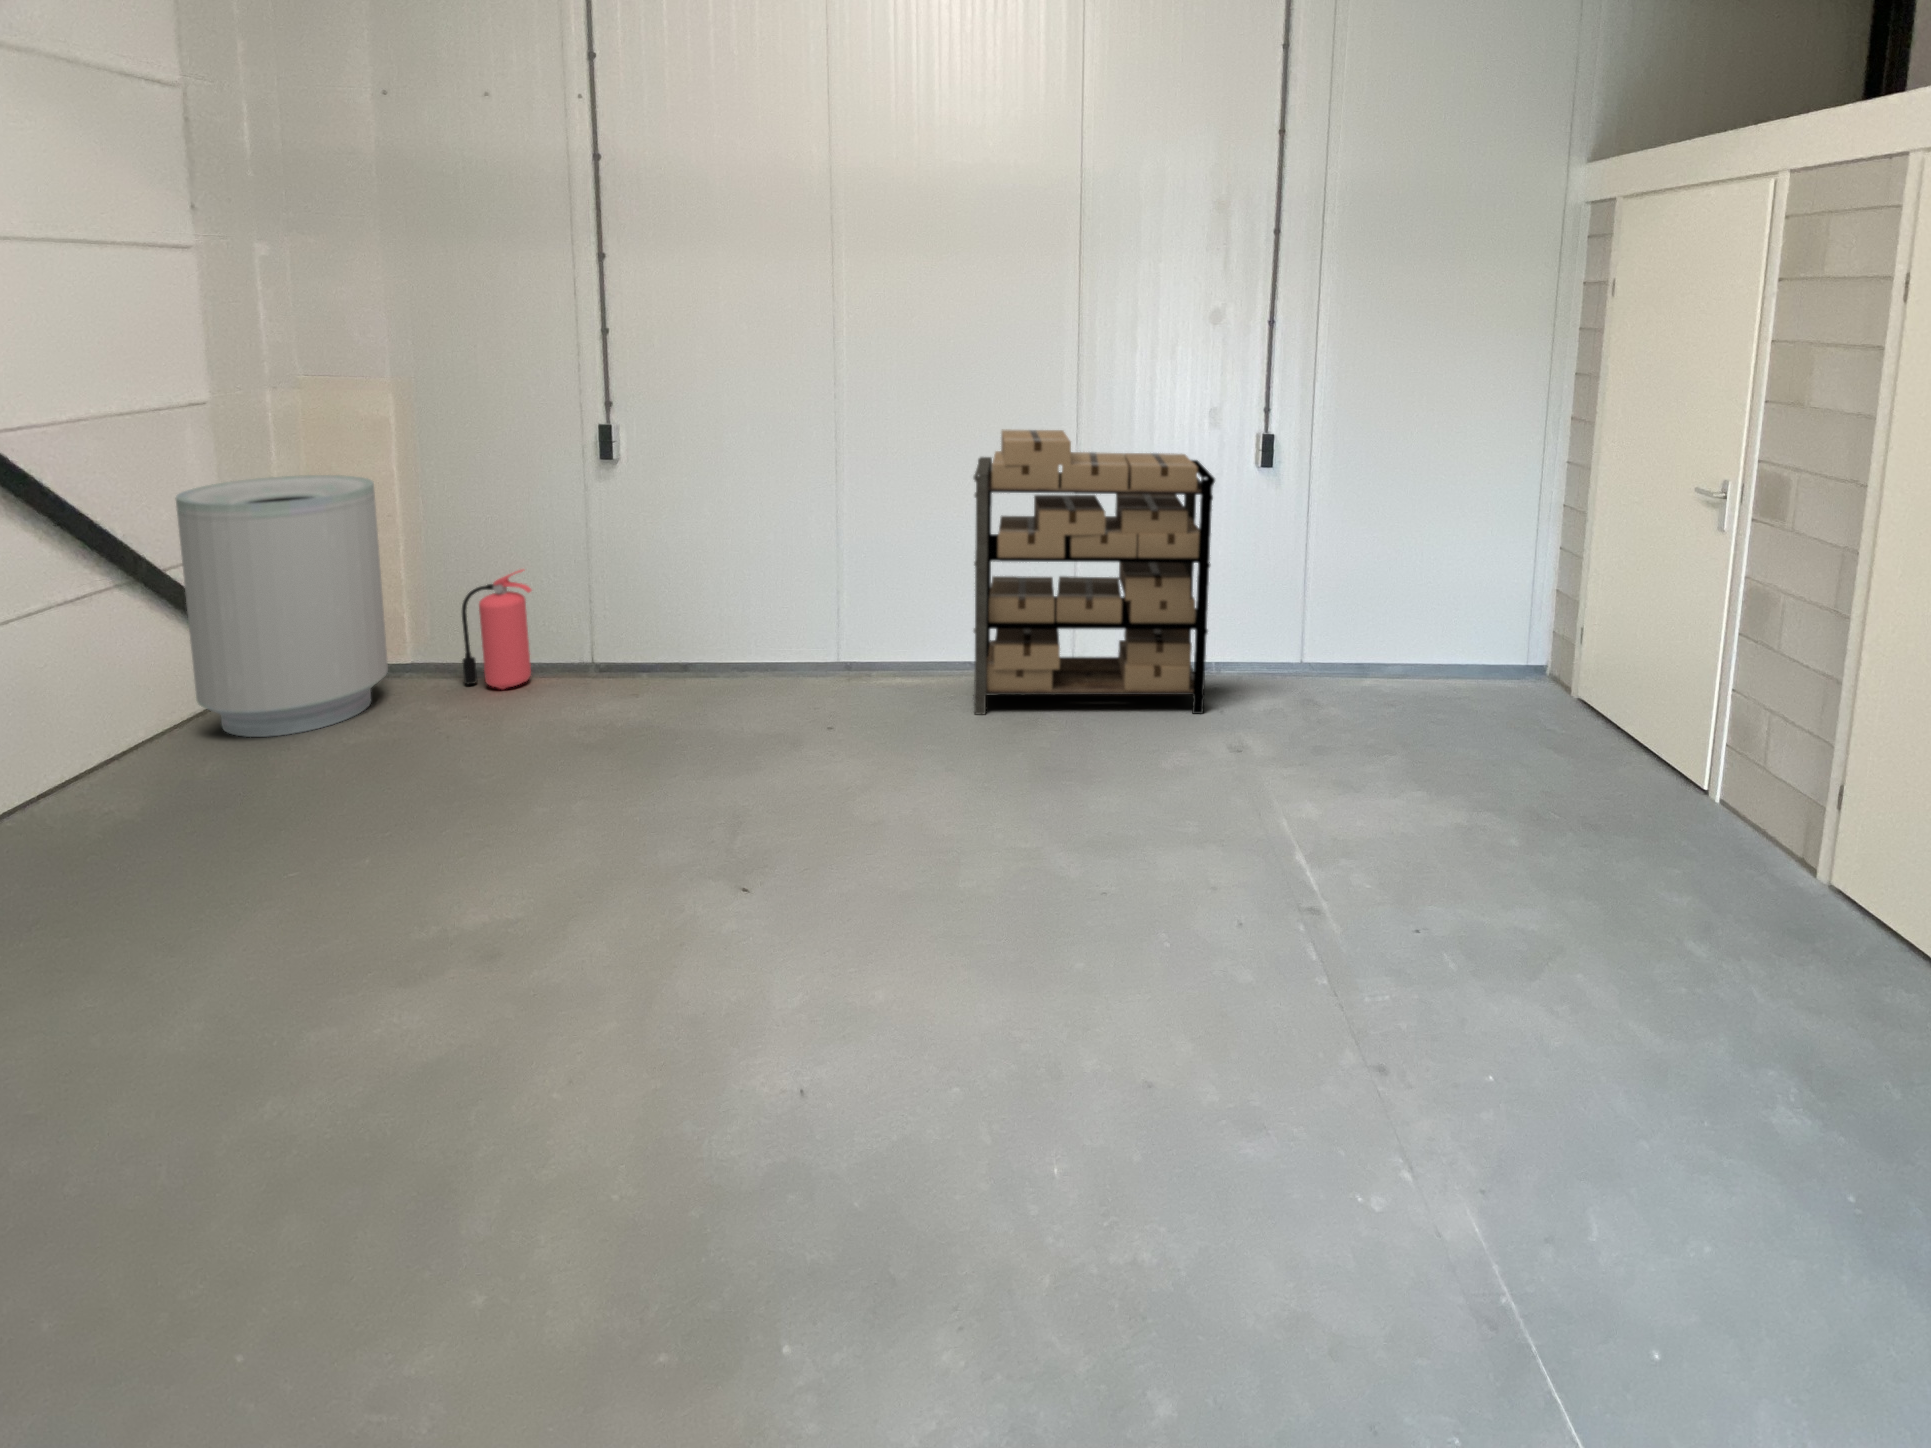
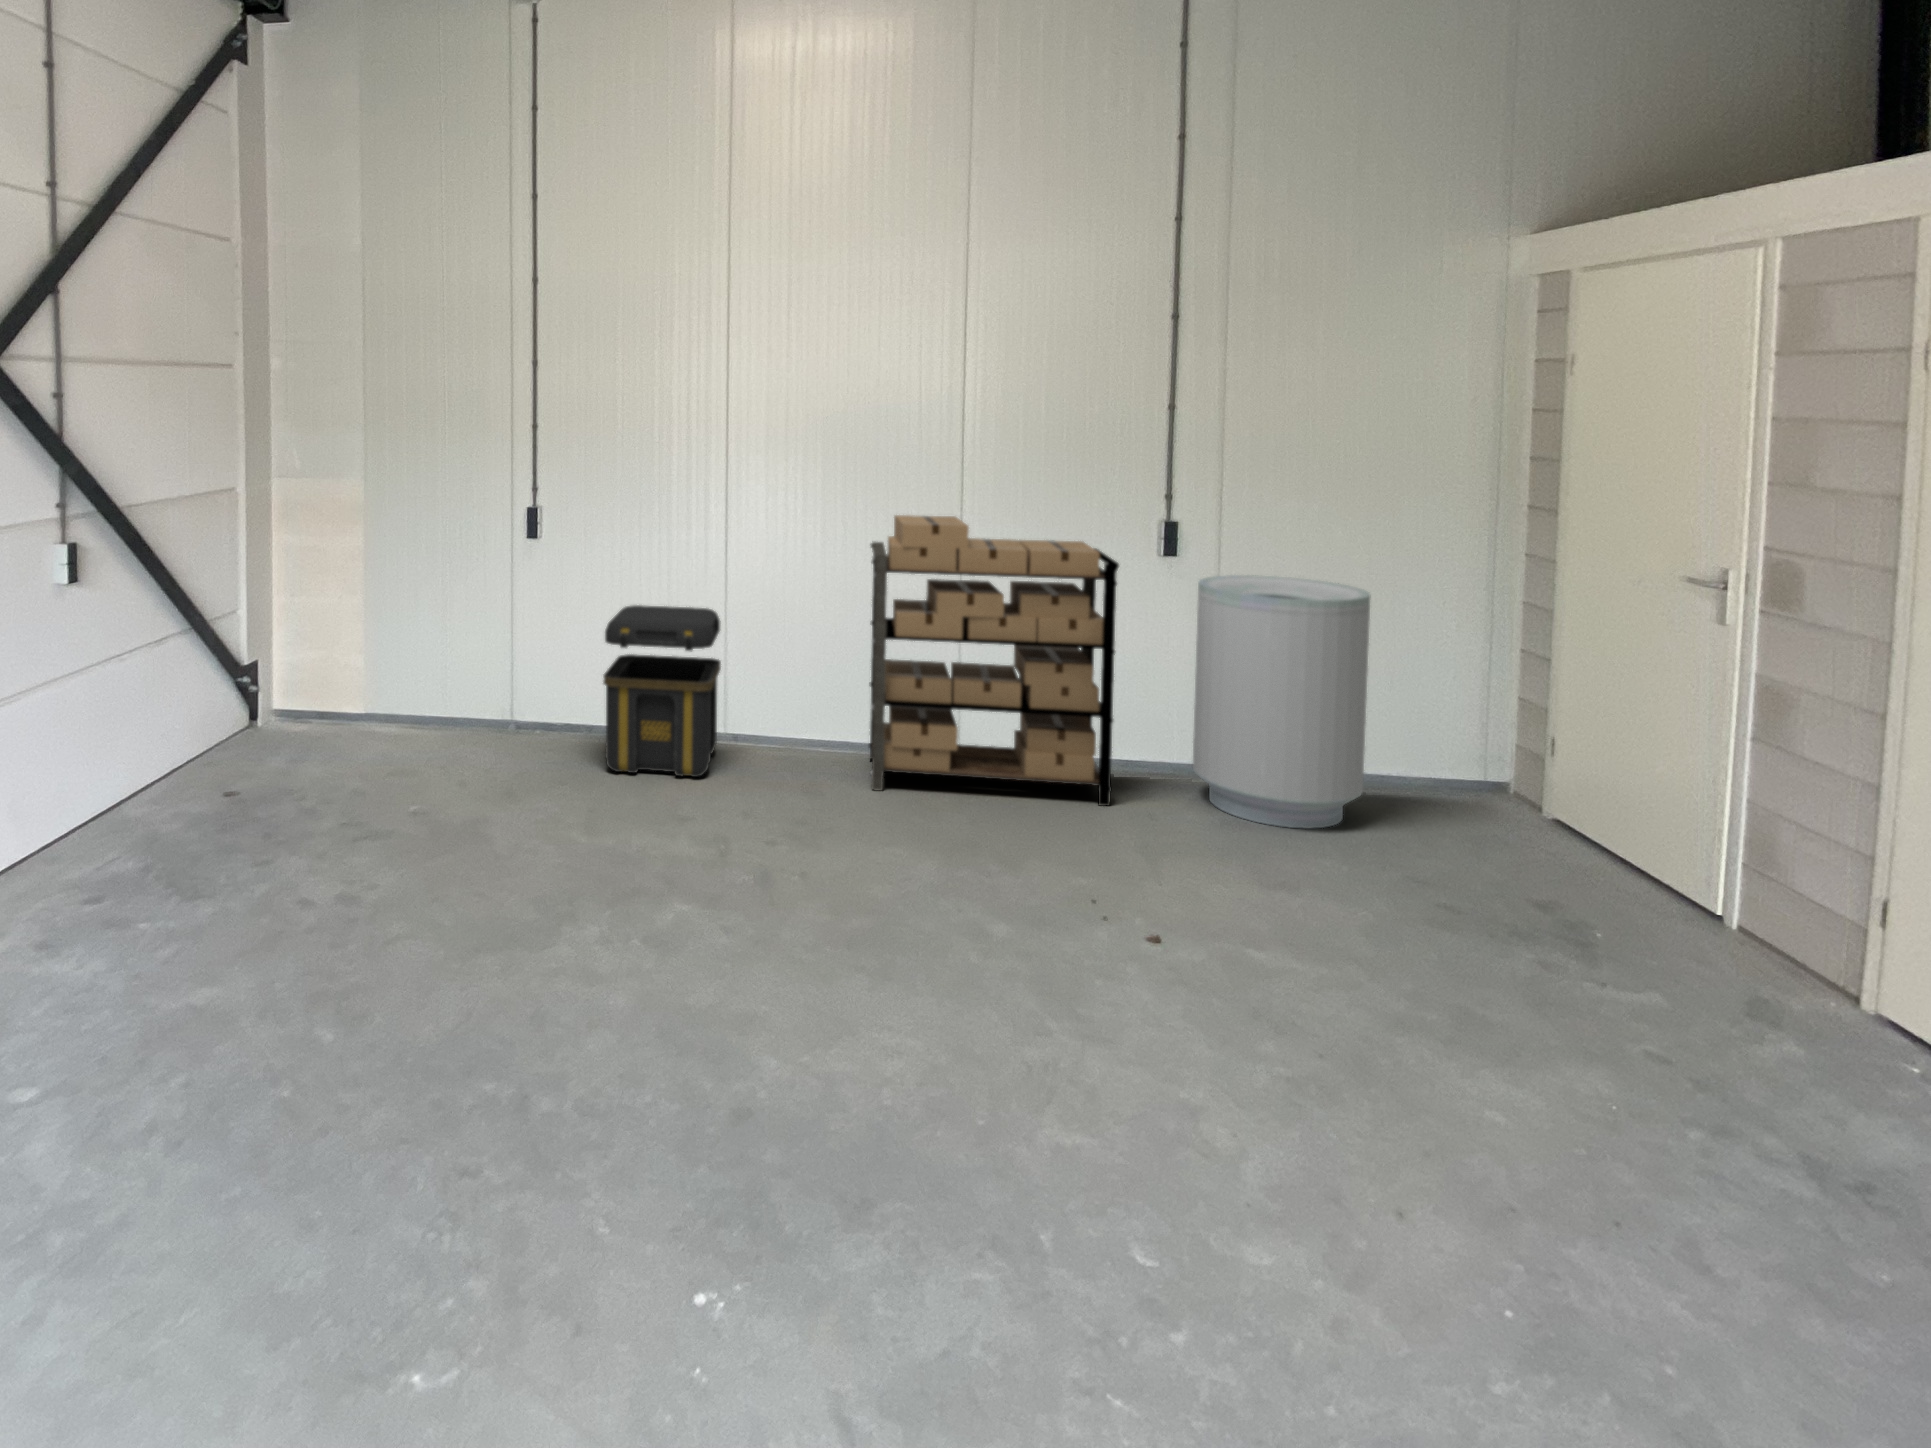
trash can: present [176,475,388,737] -> present [1193,575,1370,829]
toolbox: none [681,530,822,715] -> present [603,605,721,777]
fire extinguisher: present [462,570,531,689] -> none [409,635,468,742]

